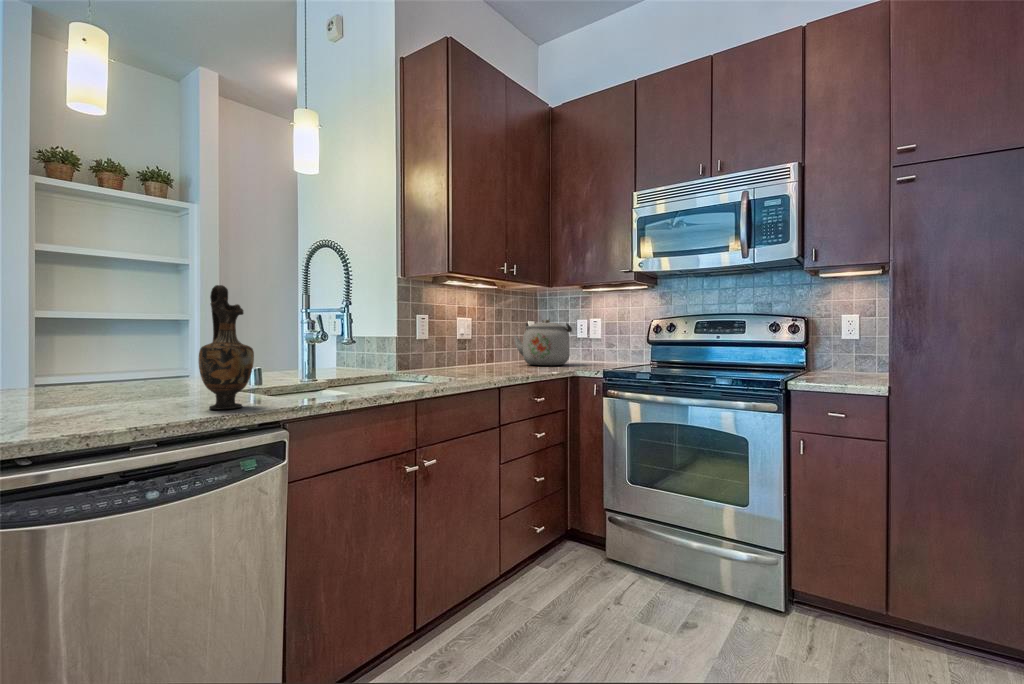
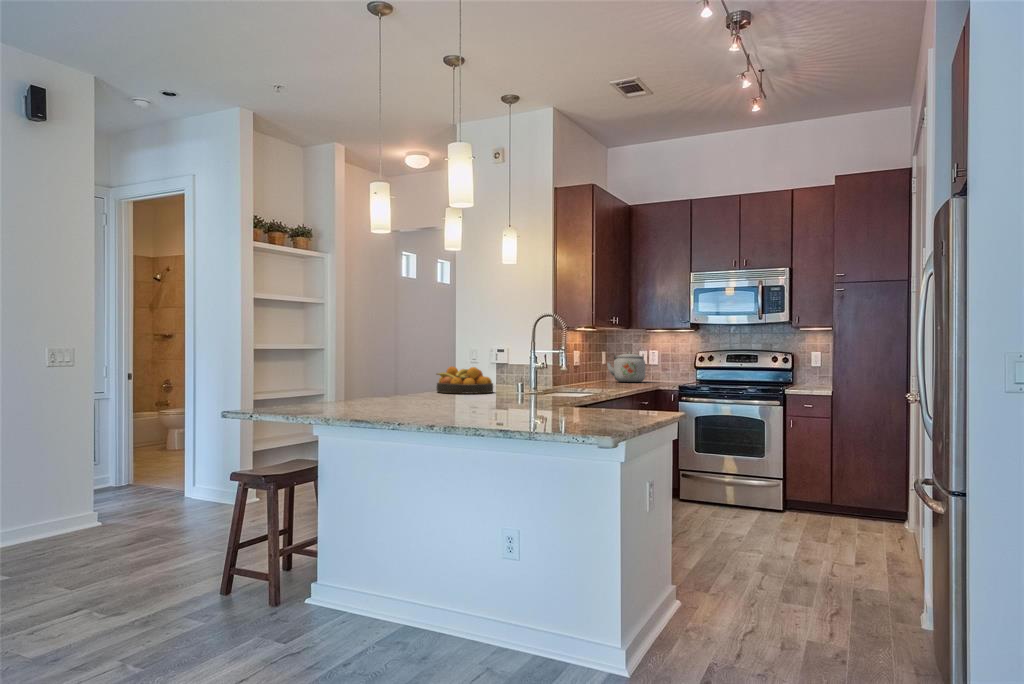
vase: present [199,285,254,409] -> none [559,344,580,397]
fruit bowl: none [55,340,191,394] -> present [437,366,493,394]

